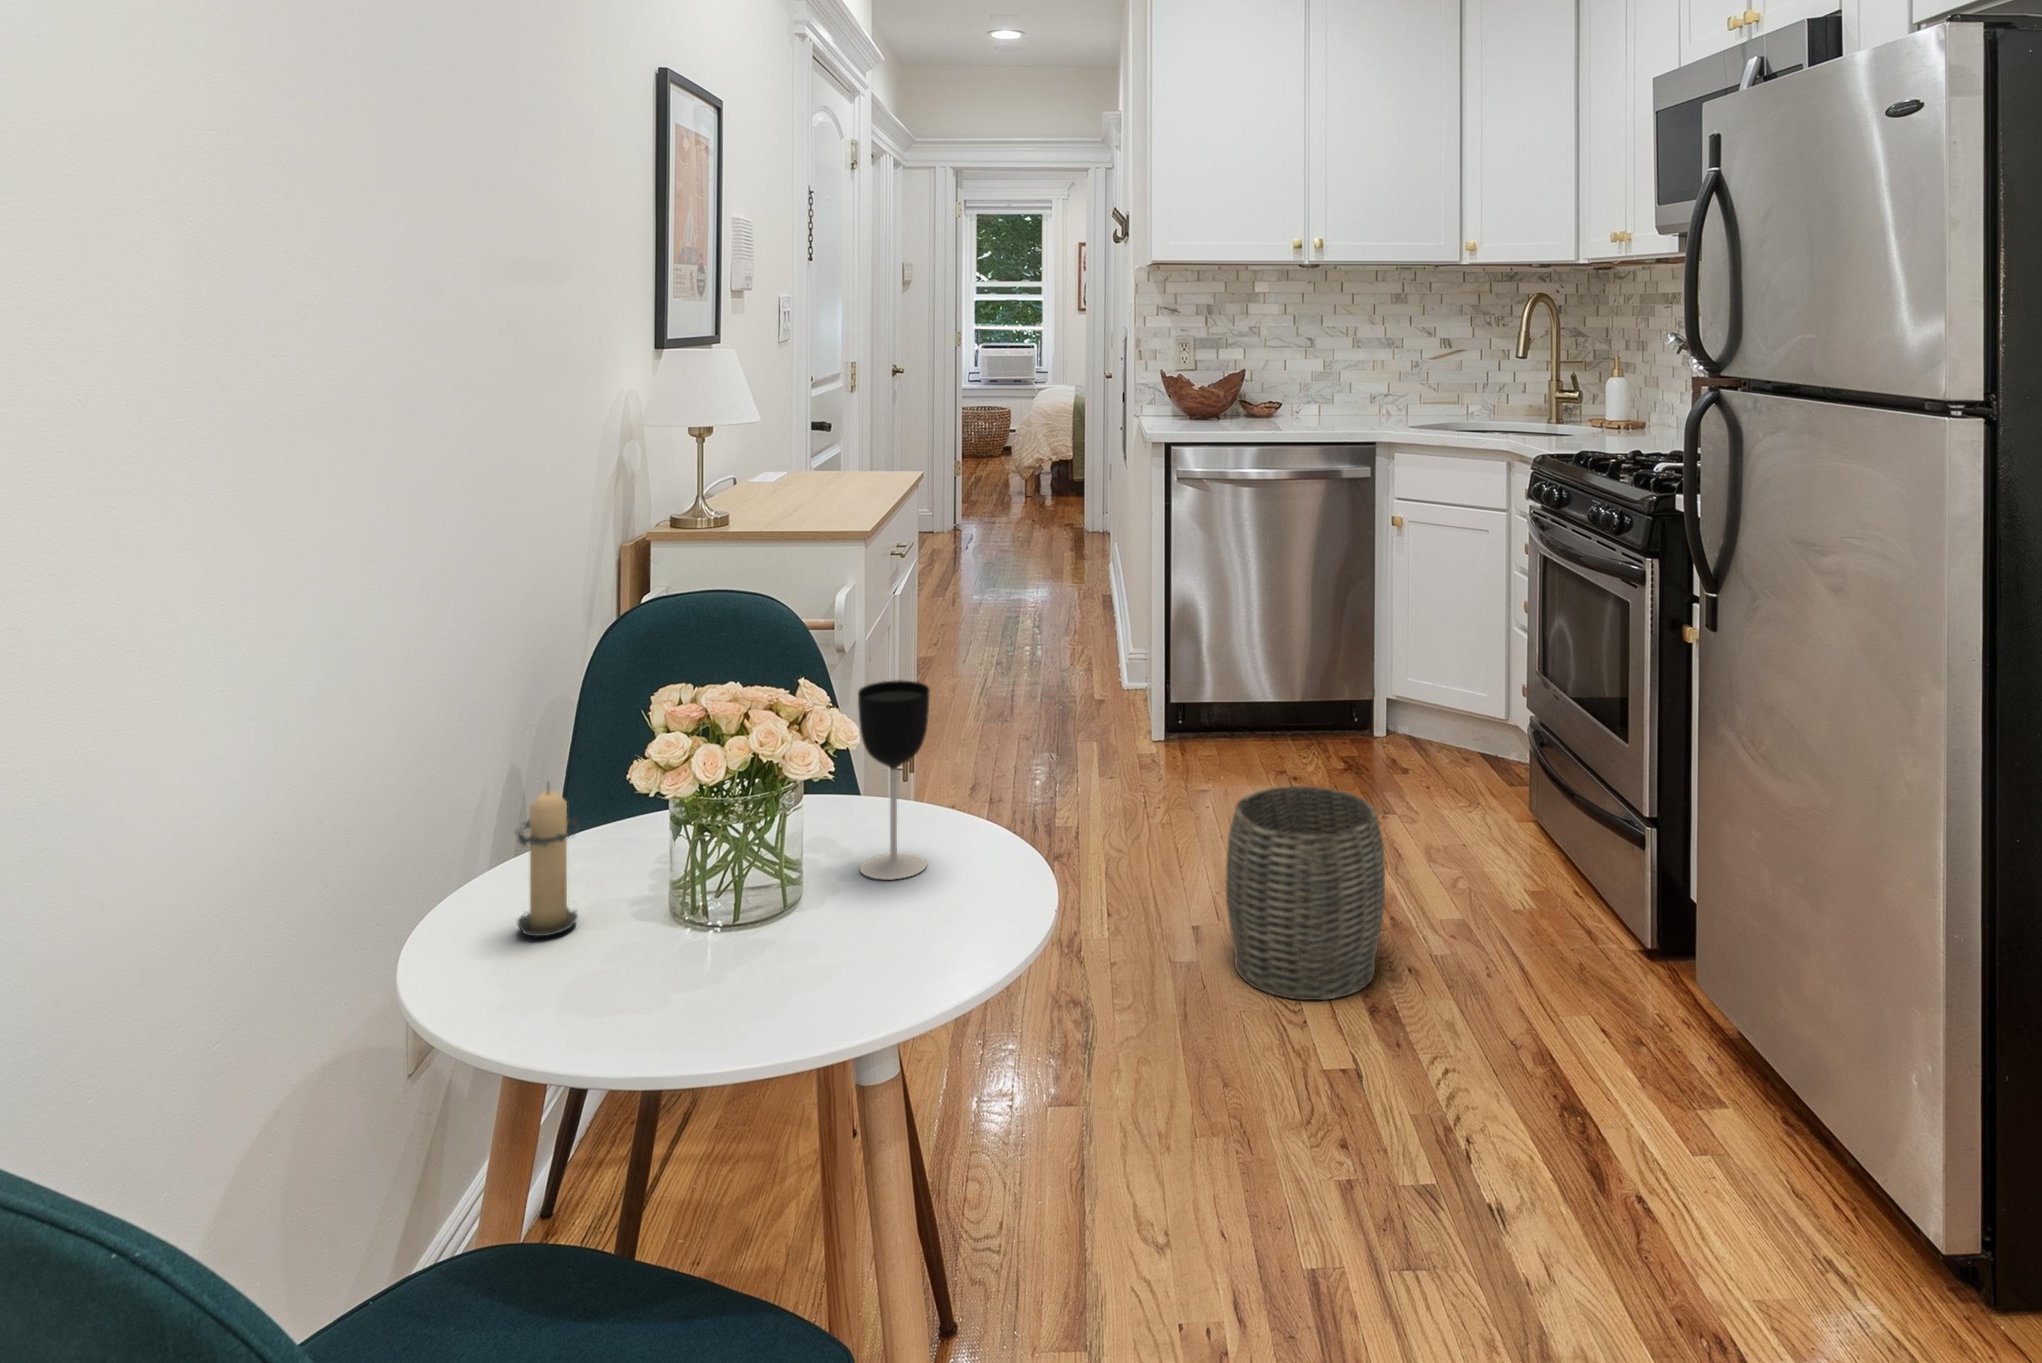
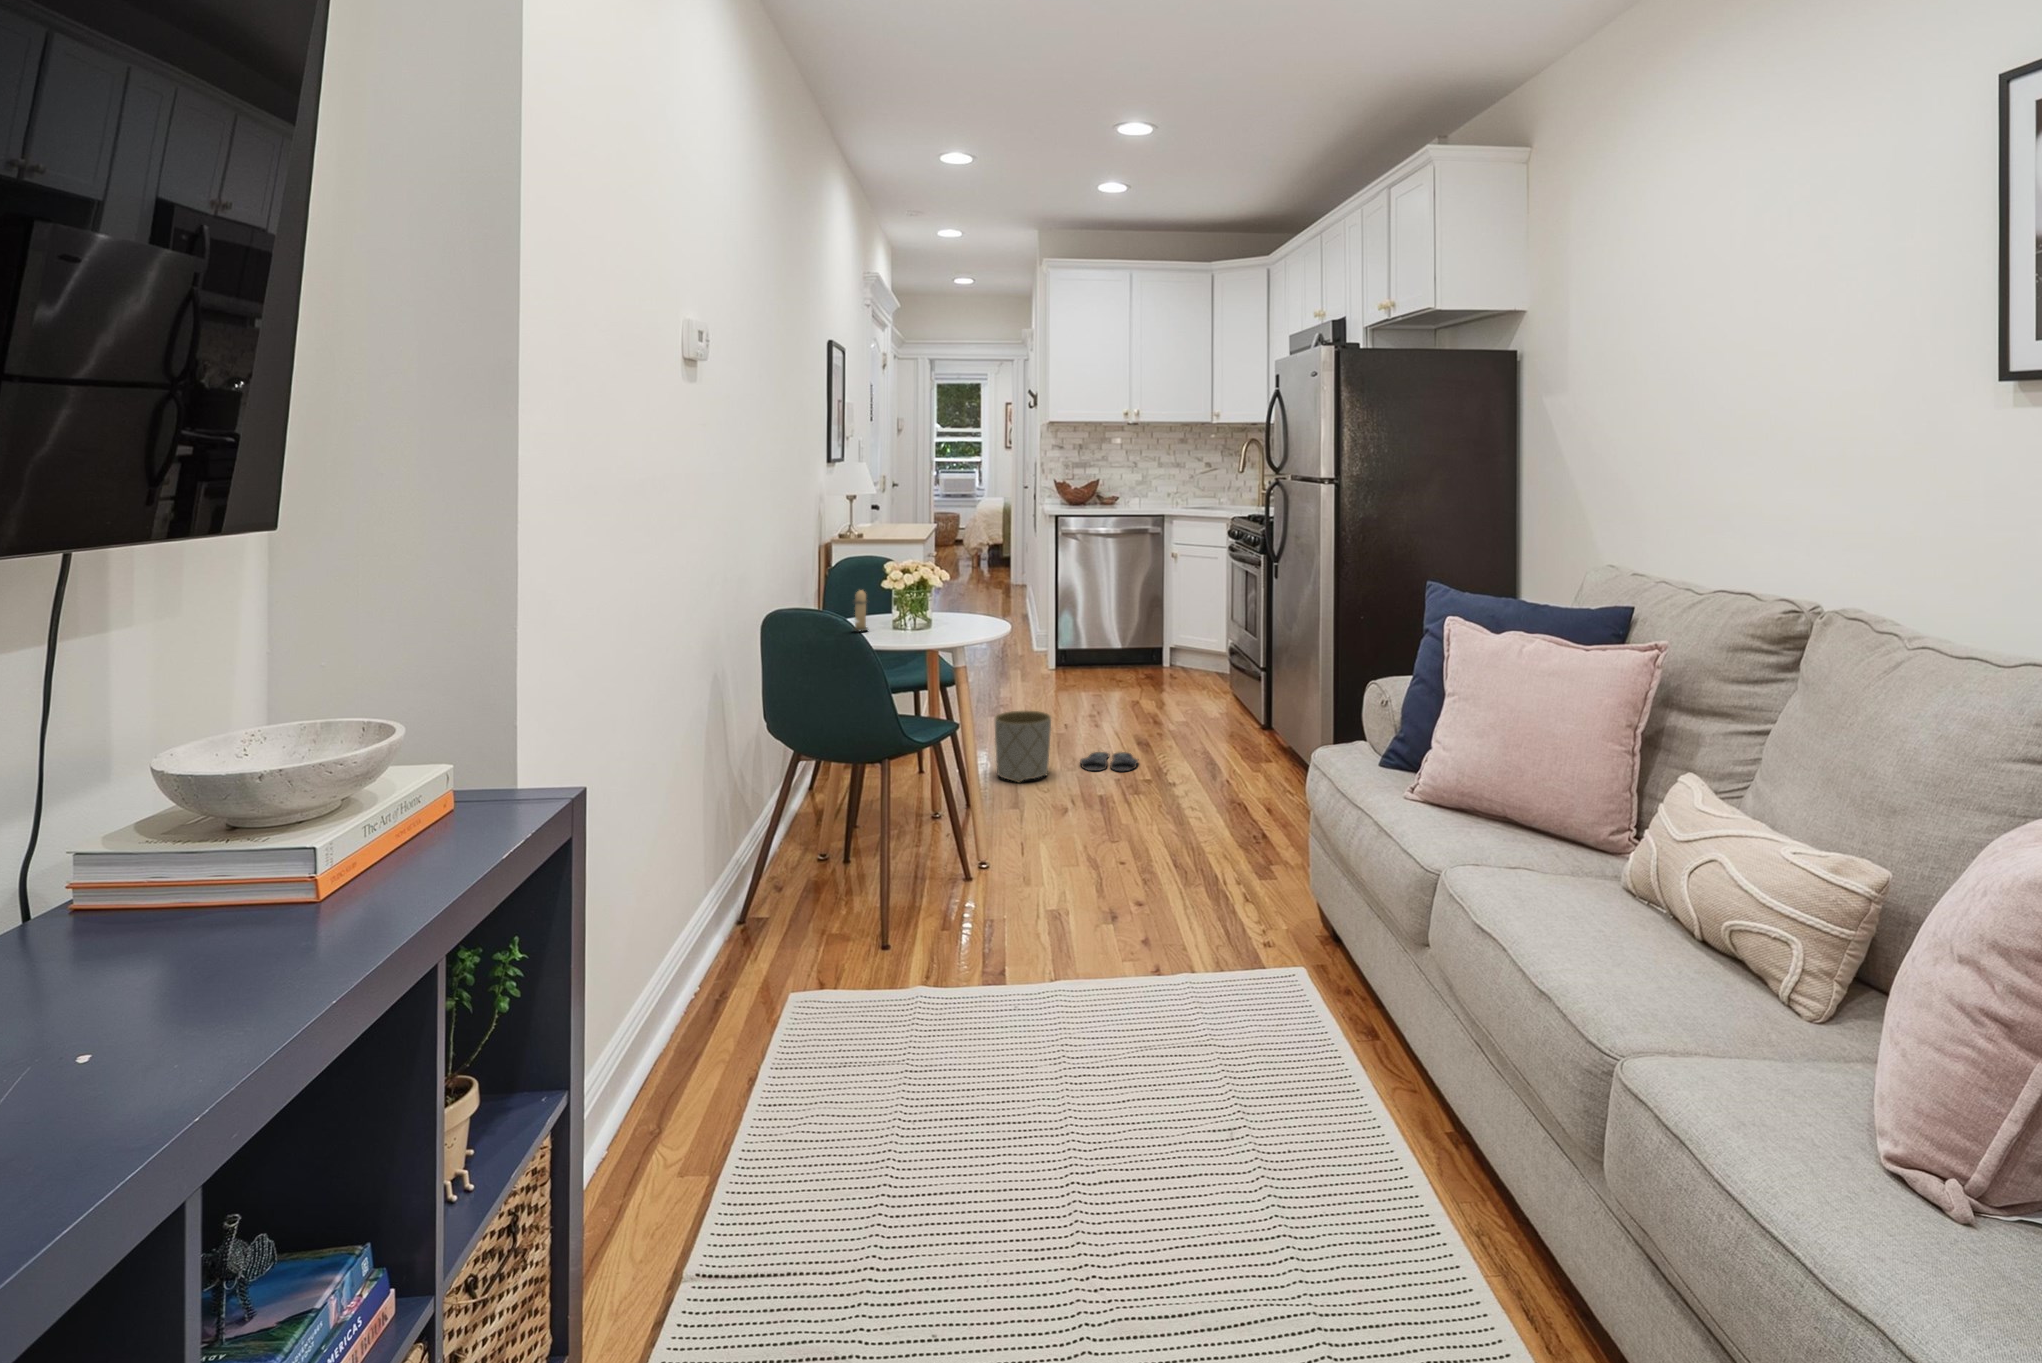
wine glass: present [858,680,929,880] -> none [949,565,972,624]
woven basket: present [1226,786,1385,1000] -> none [1079,657,1147,739]
planter: none [1020,993,1170,1224] -> present [995,711,1051,782]
slippers: none [1242,1064,1392,1168] -> present [1080,752,1138,772]

